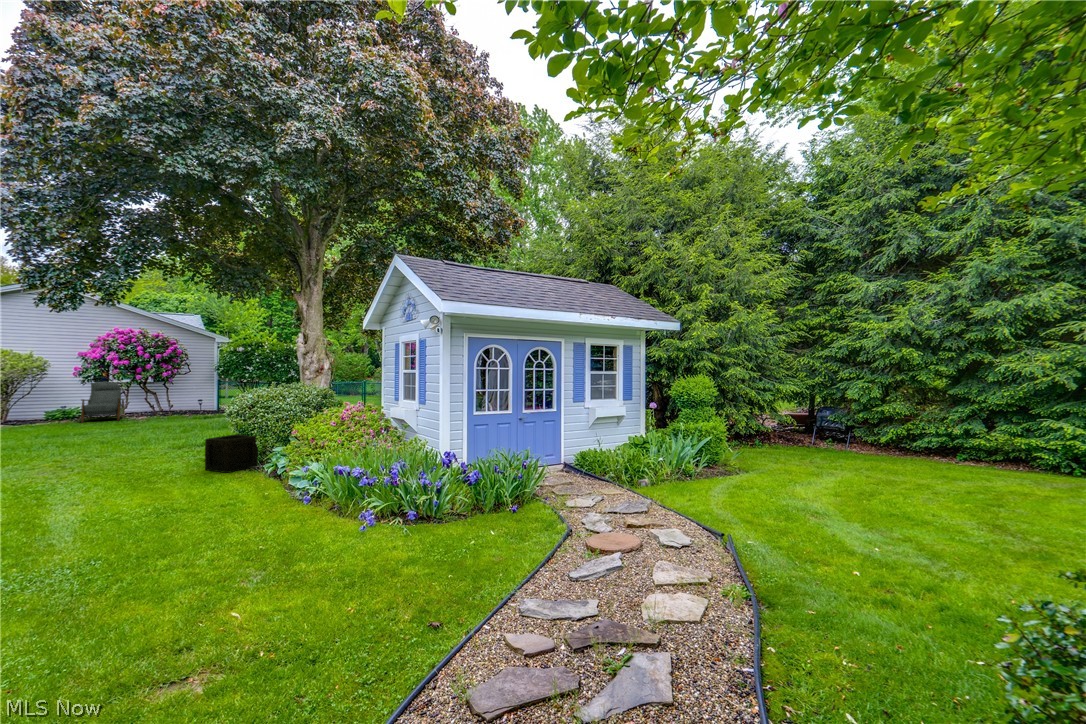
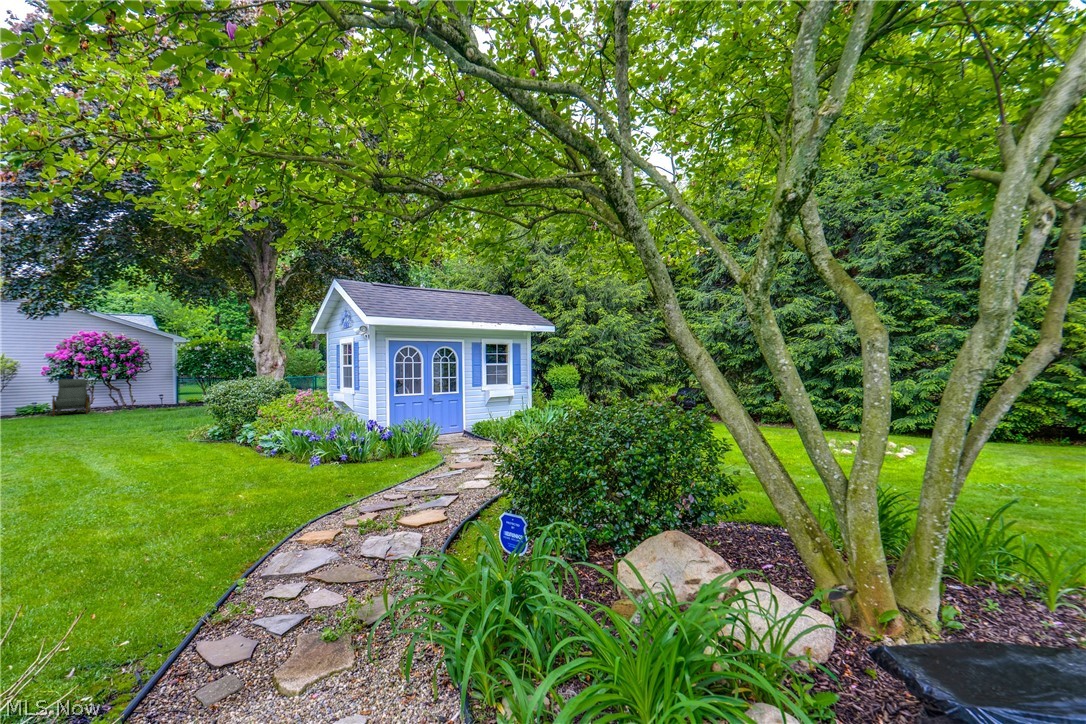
wooden crate: present [205,434,258,473] -> none [187,416,229,444]

